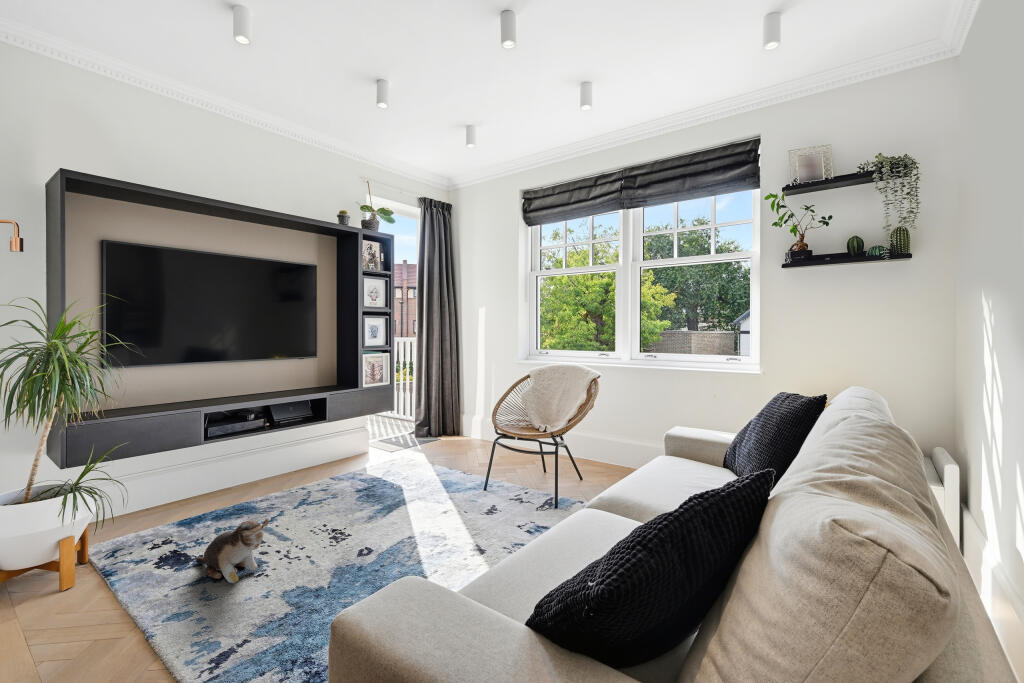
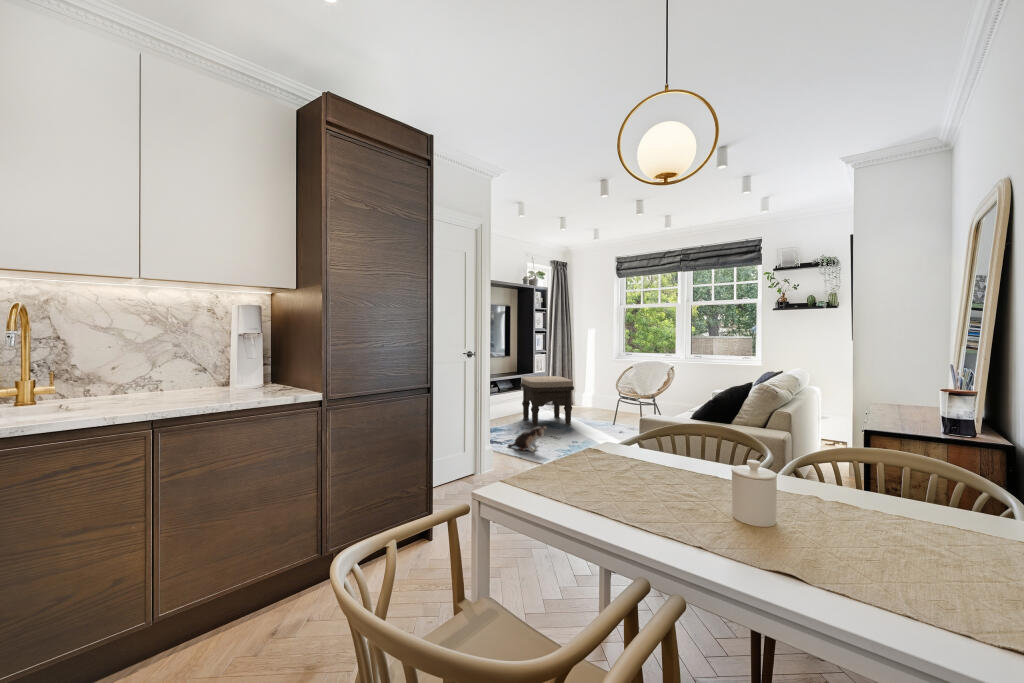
ottoman: none [320,393,416,494] -> present [520,376,574,427]

